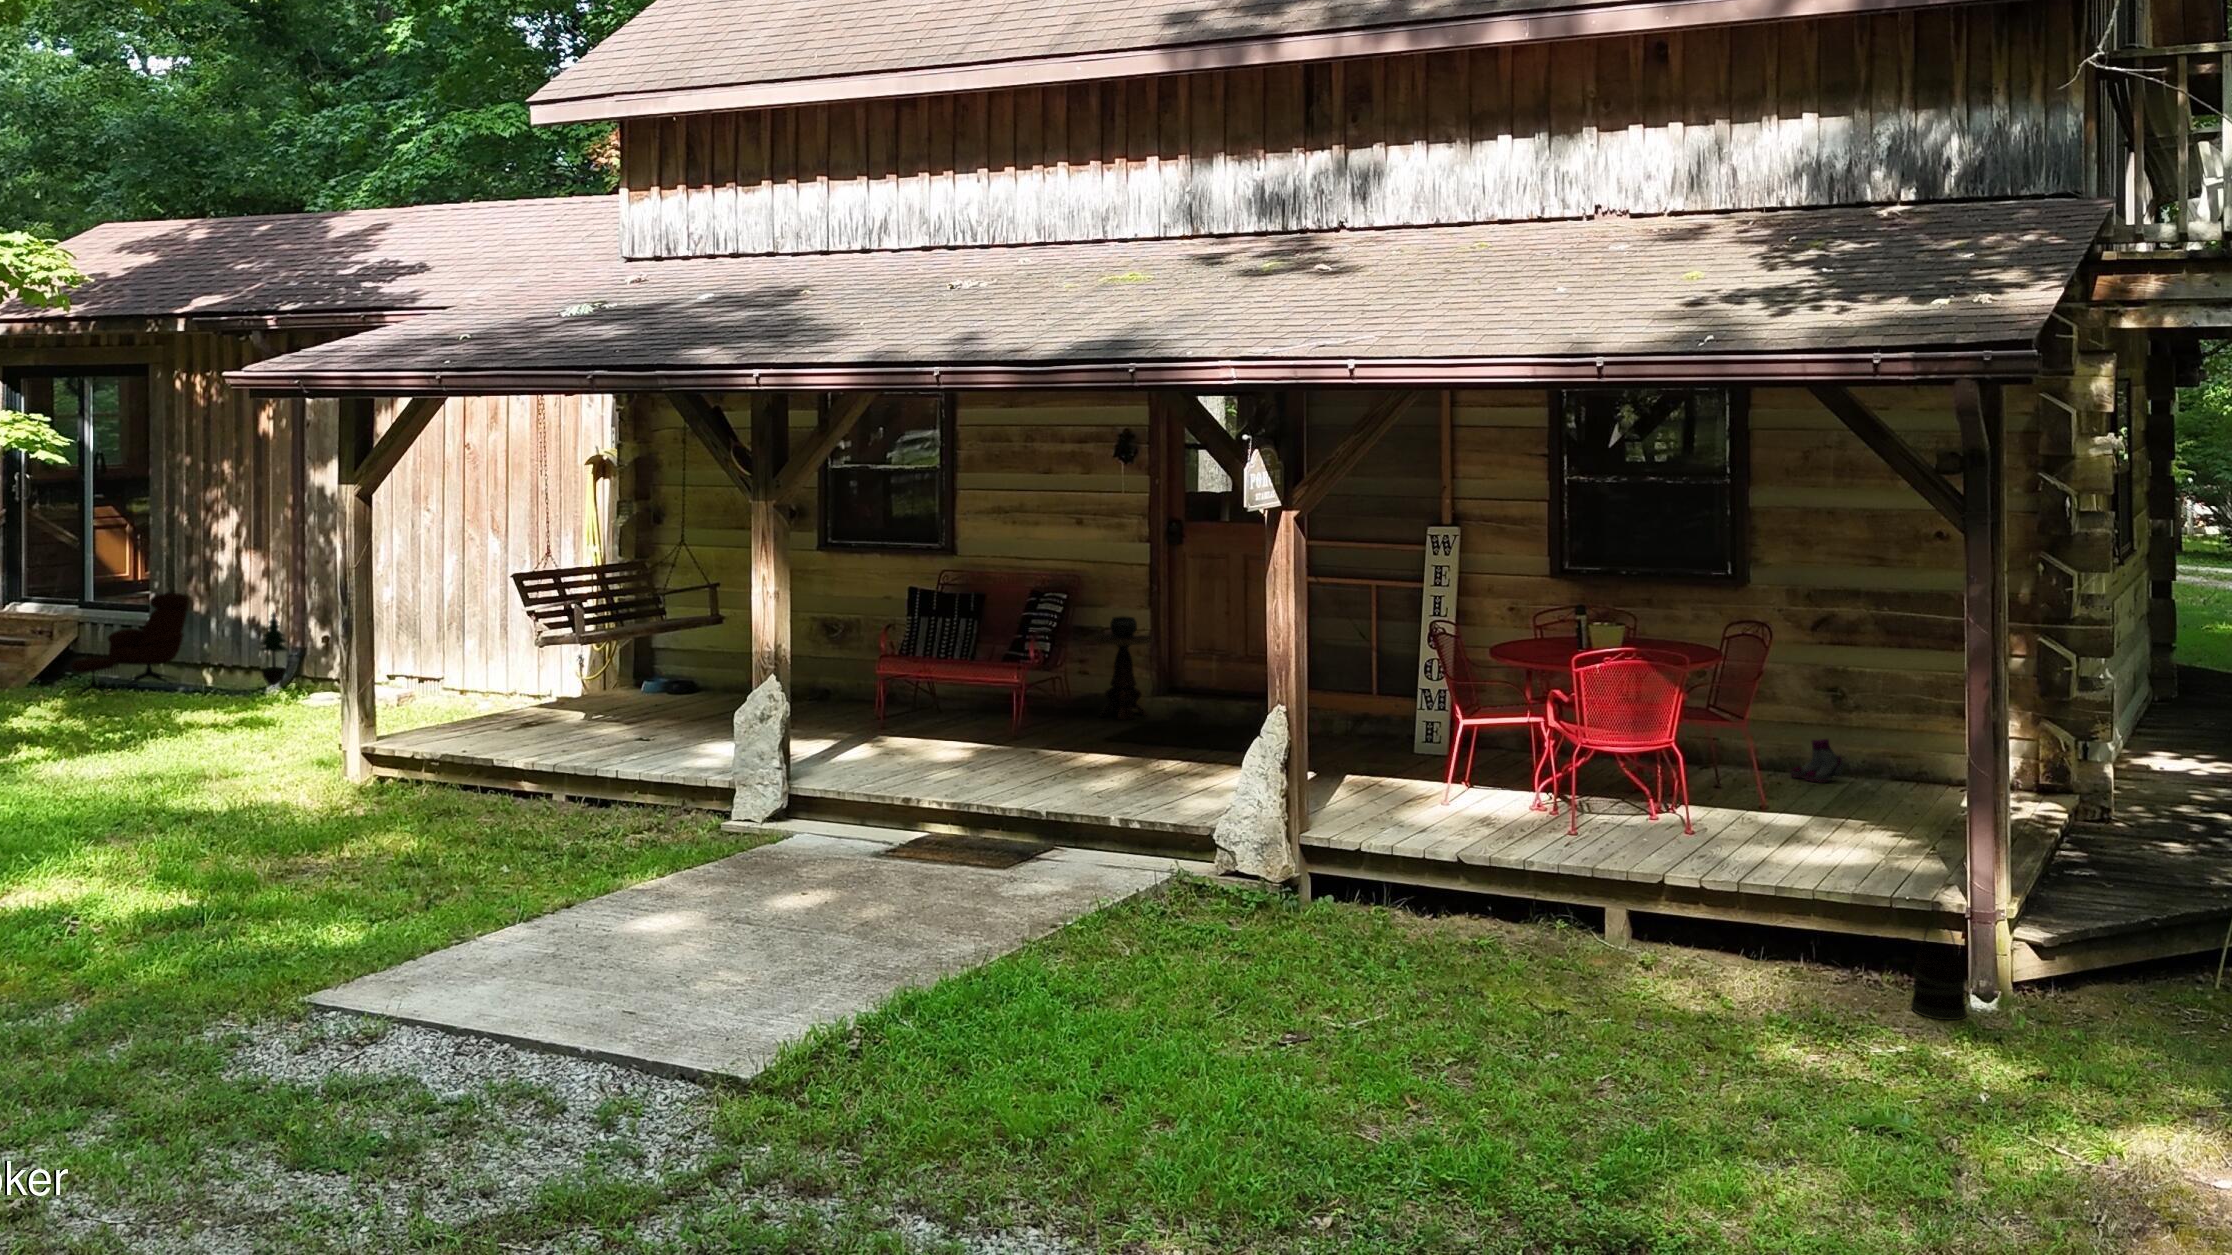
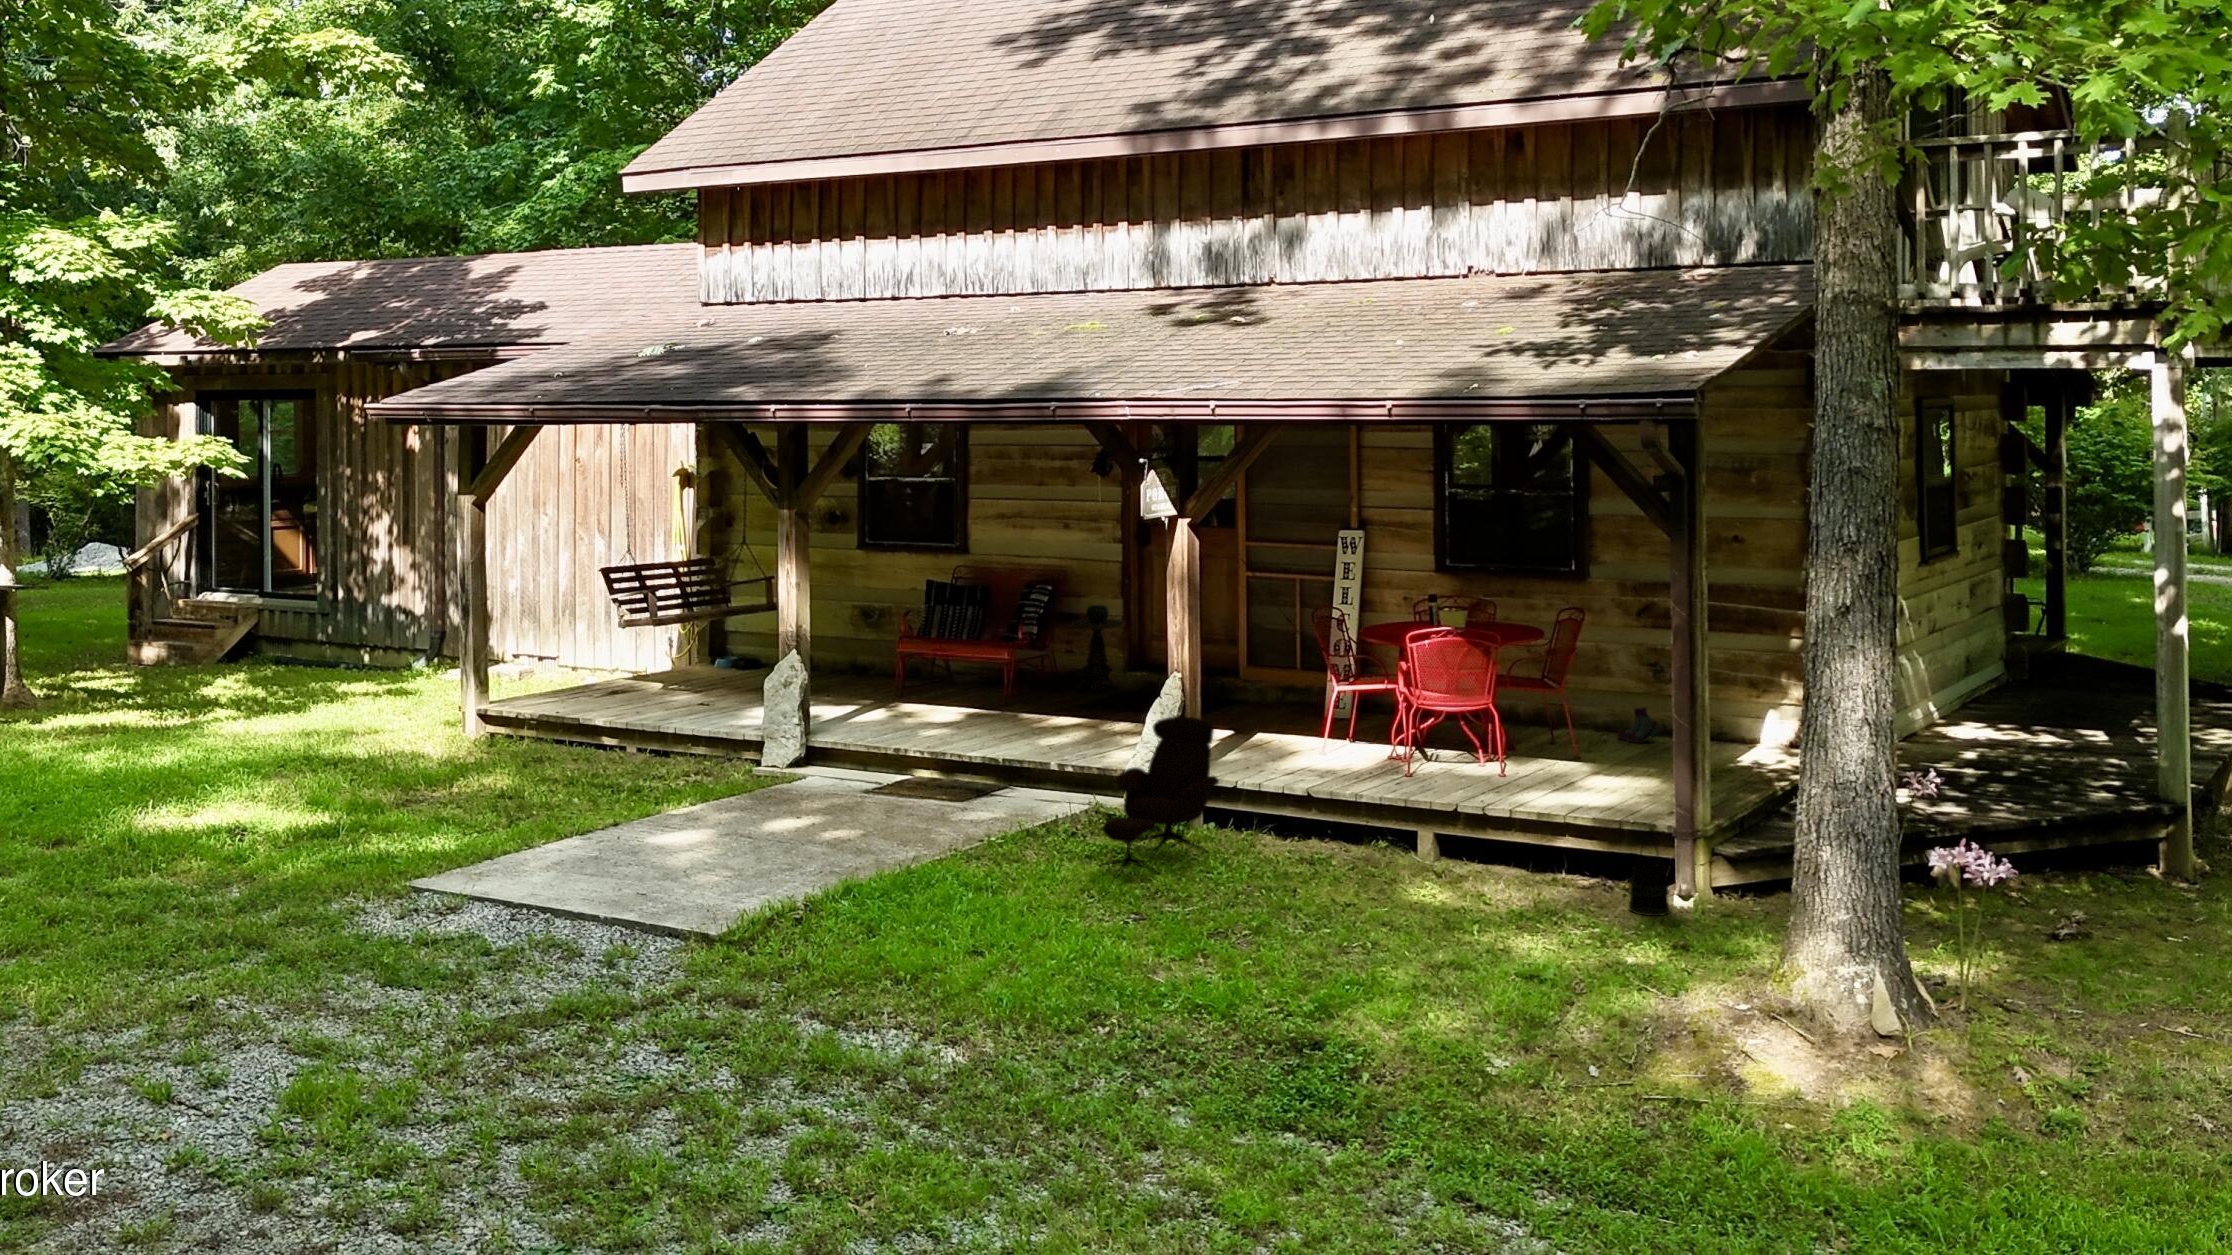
lounge chair: present [71,593,189,694] -> present [1101,716,1219,876]
potted tree: present [261,612,288,686] -> none [403,597,428,662]

